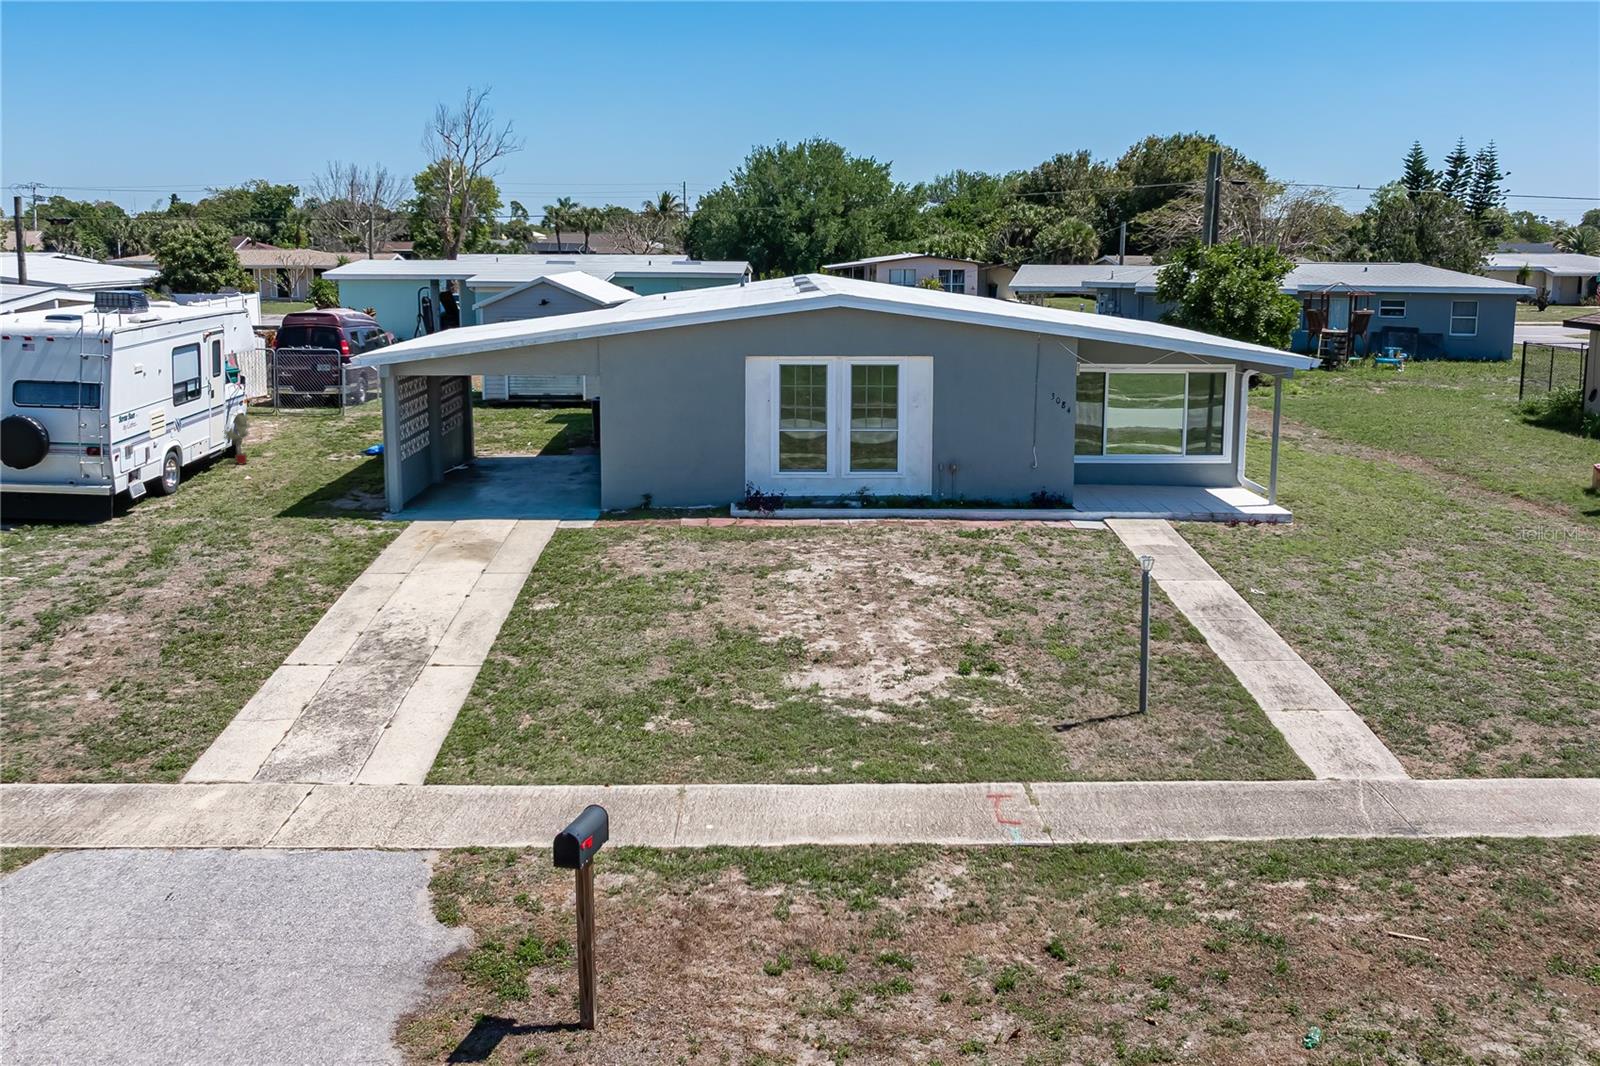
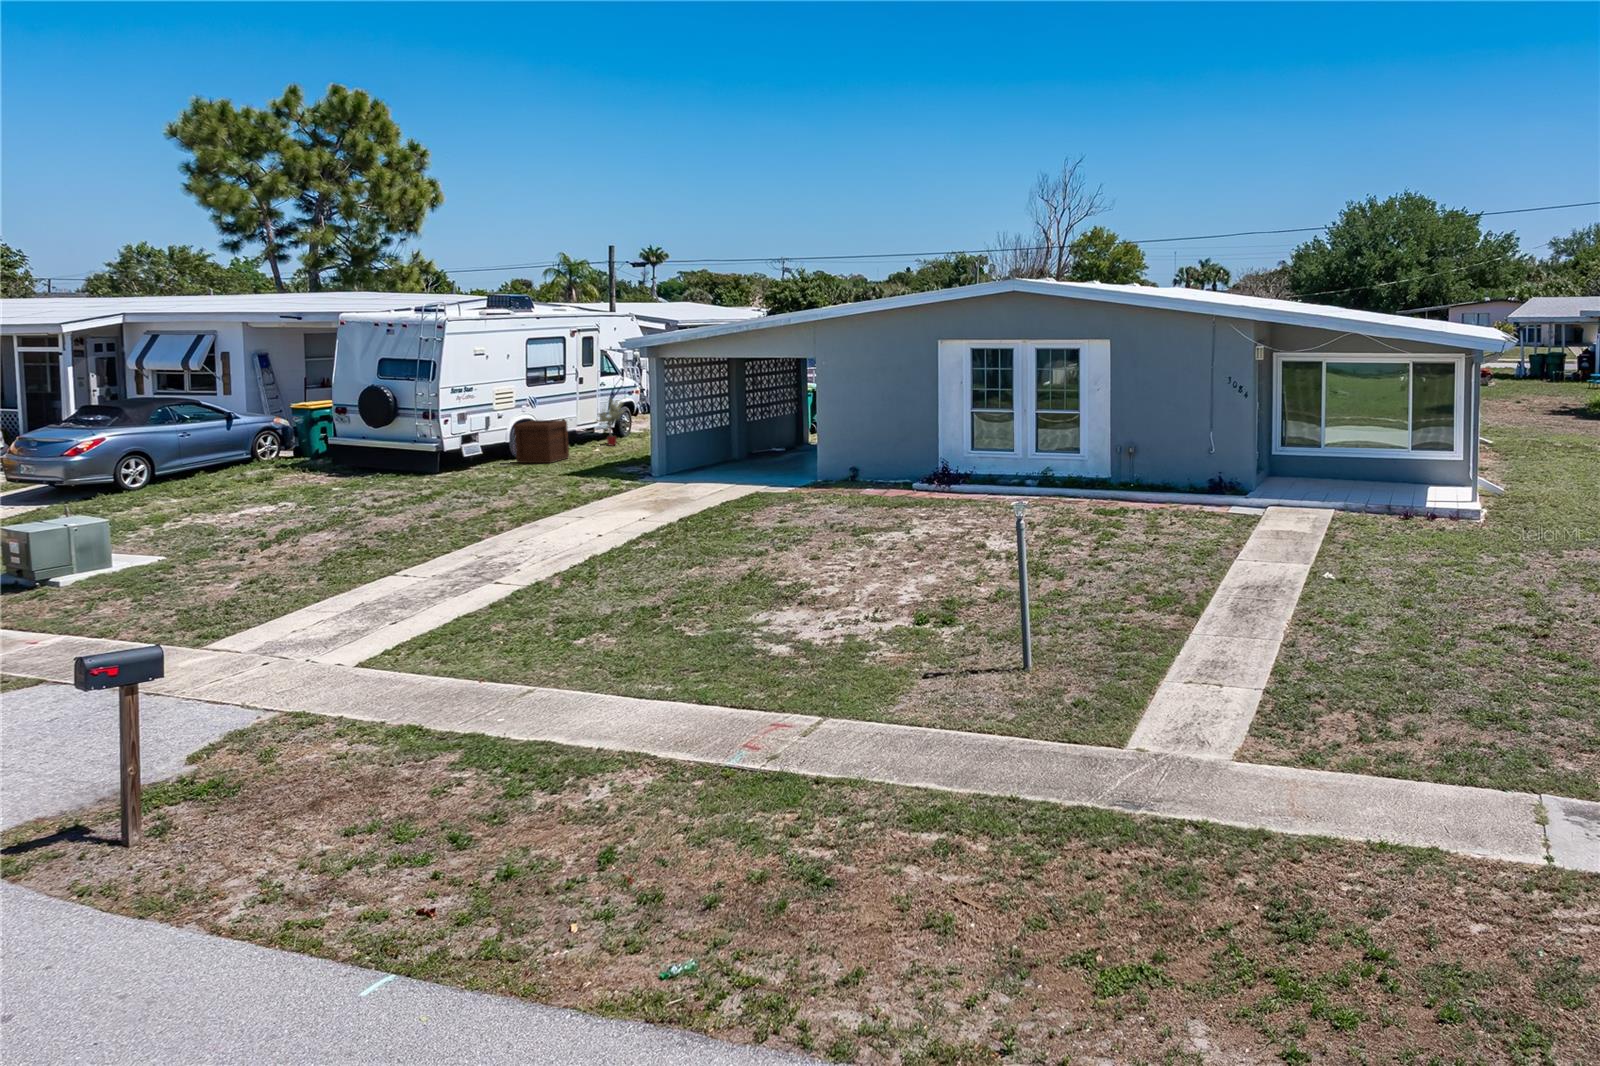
wooden crate: none [171,443,231,496] -> present [514,420,569,463]

